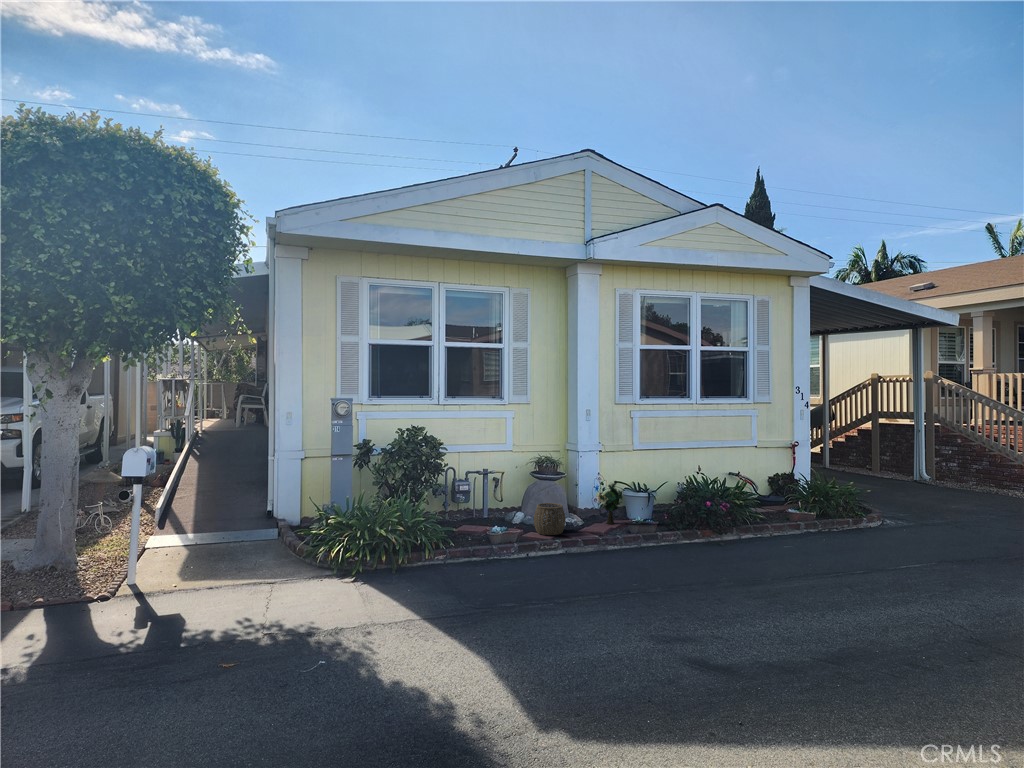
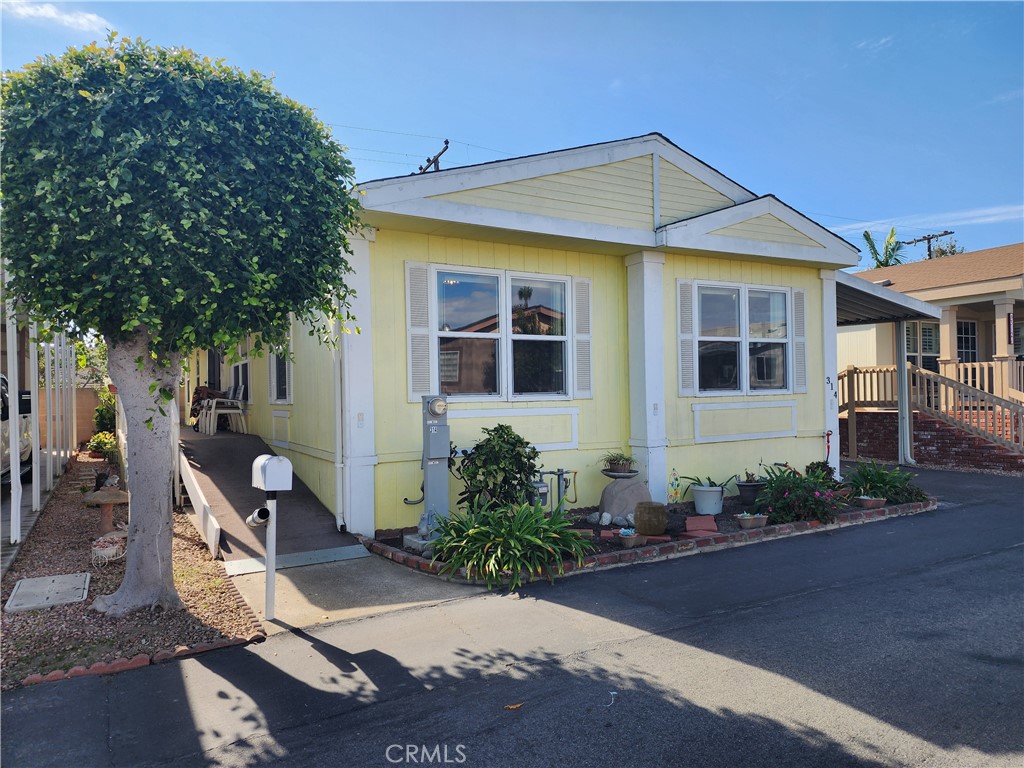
decorative plant: present [599,481,622,524] -> none [683,475,709,520]

